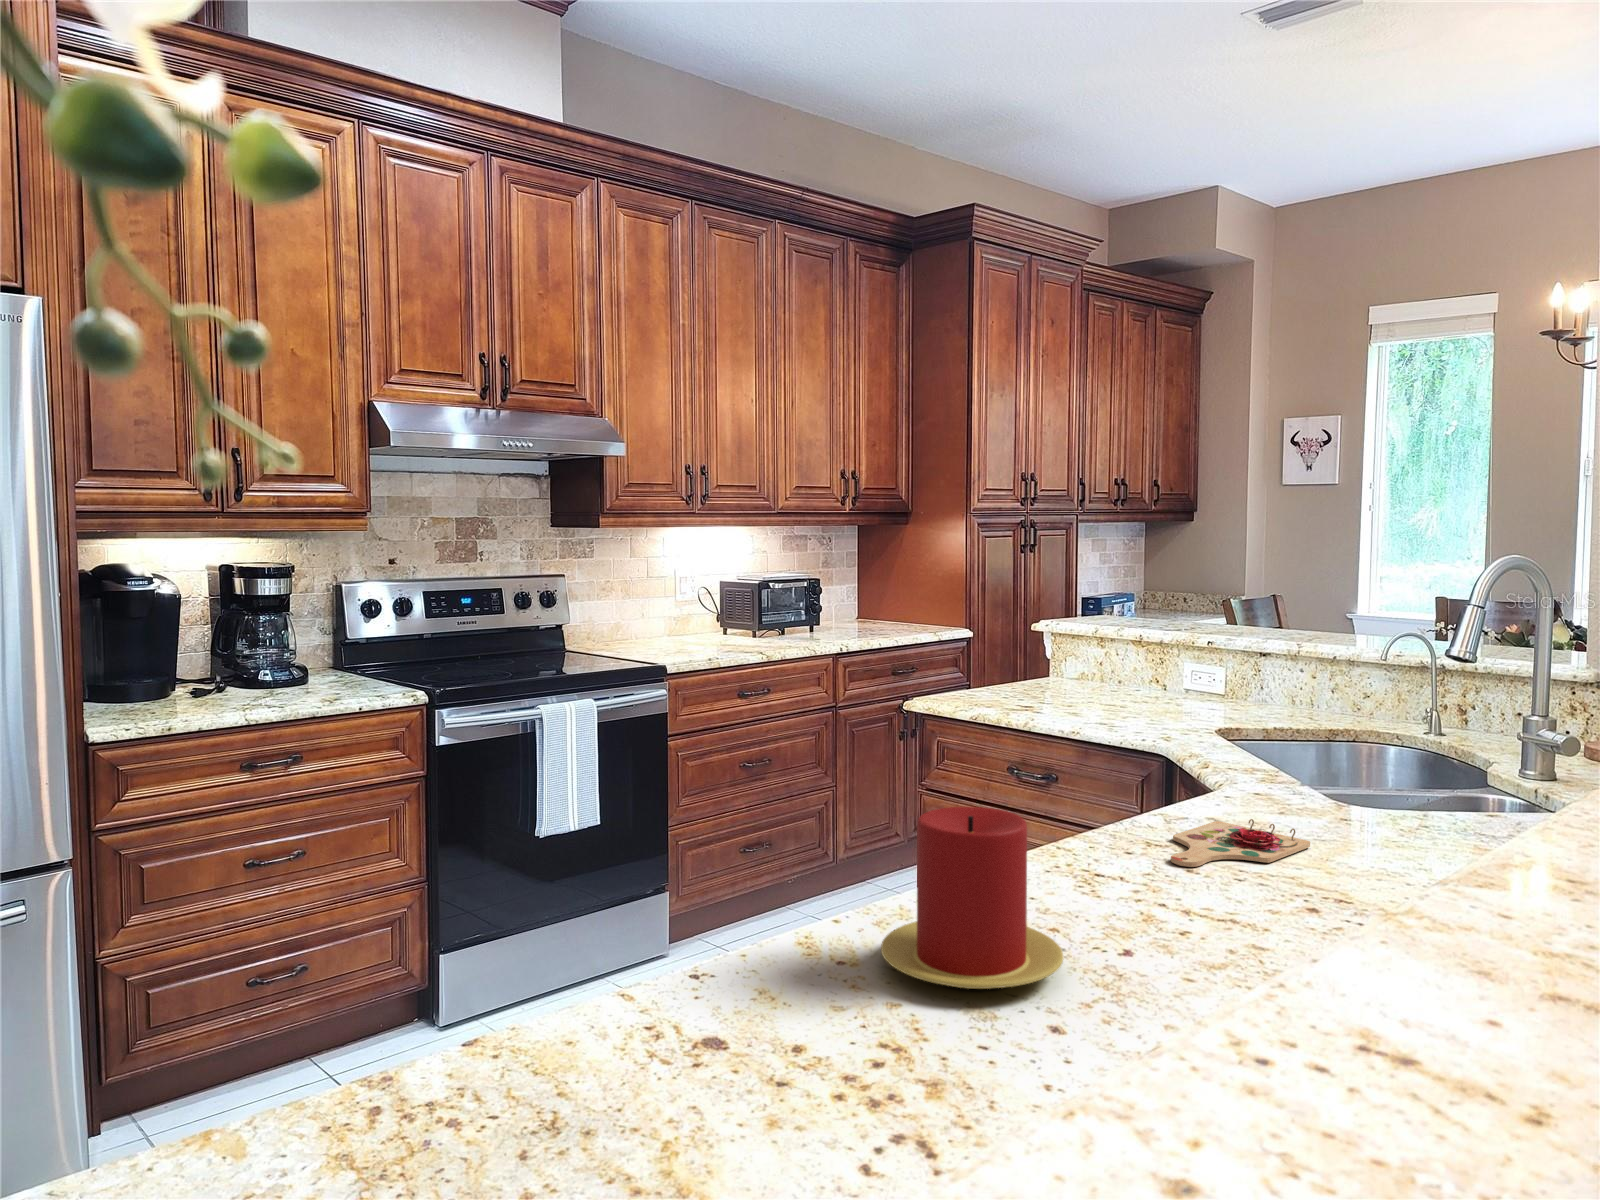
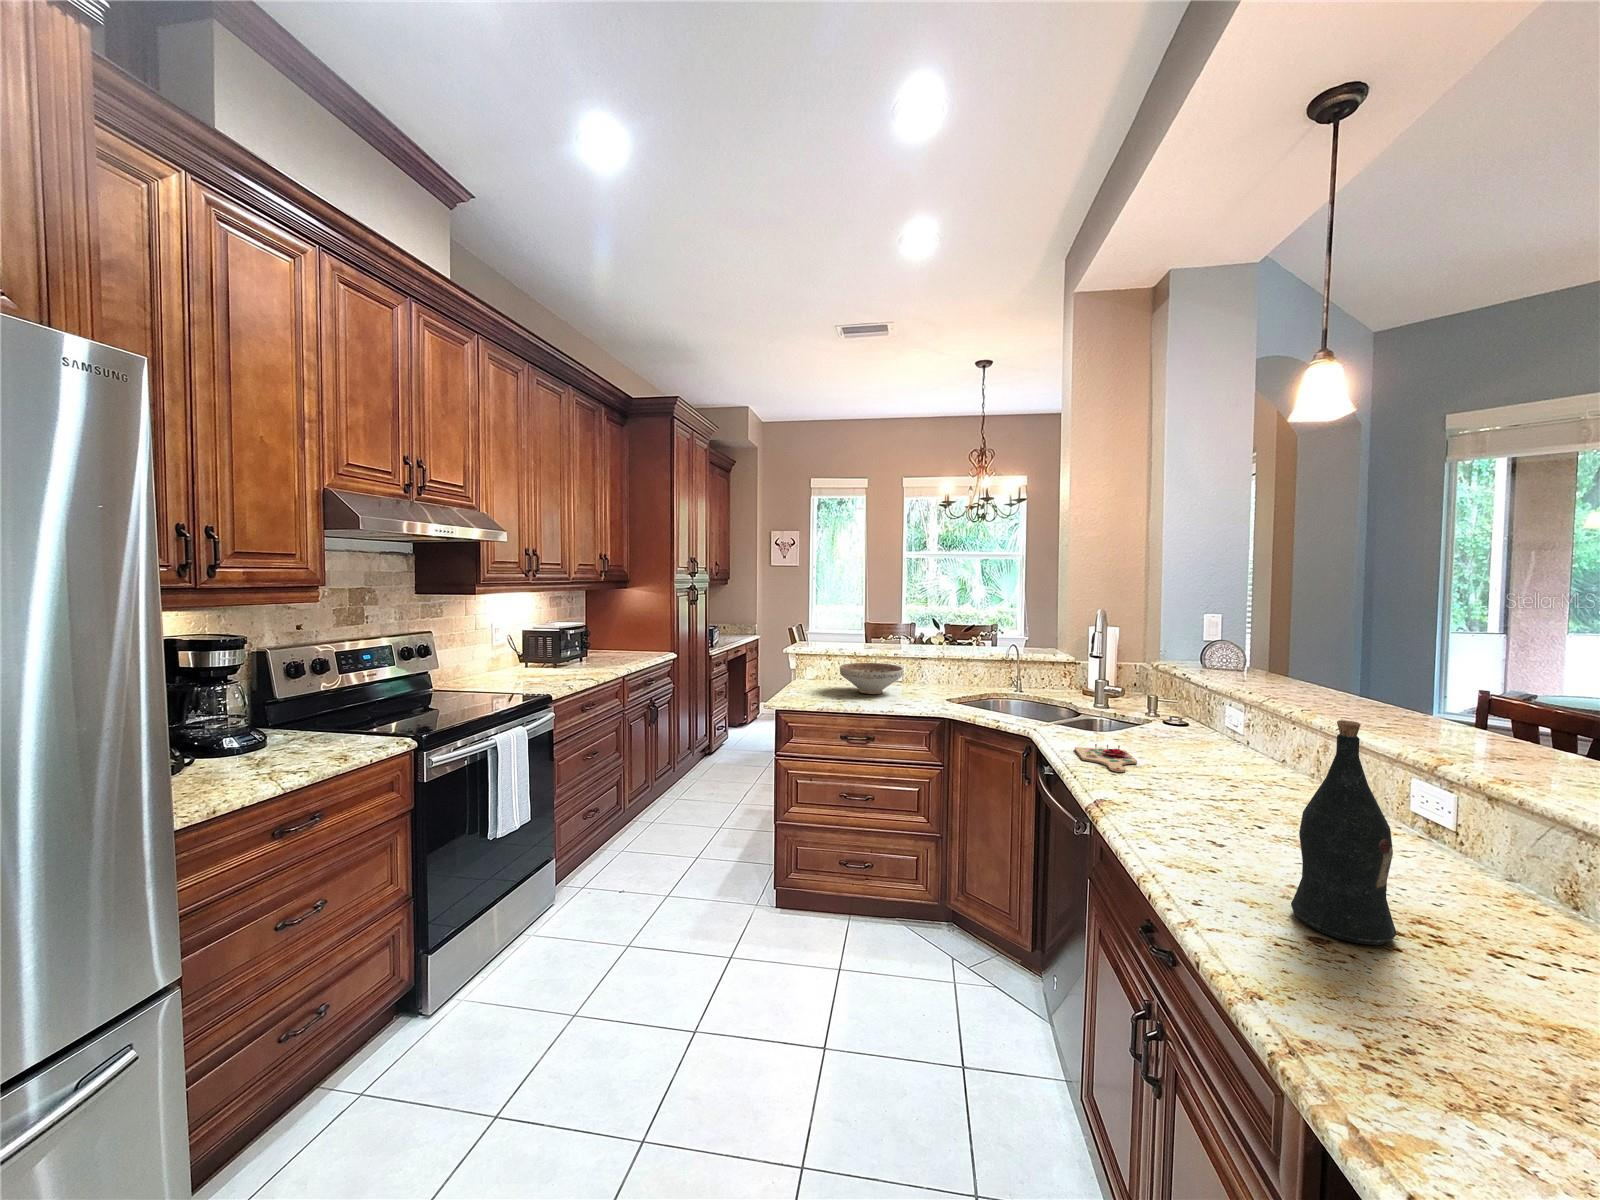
decorative bowl: none [1063,651,1186,709] -> present [840,663,903,694]
wine bottle: none [727,705,871,1107] -> present [1291,720,1397,945]
candle: present [881,807,1063,989] -> none [1162,759,1275,857]

